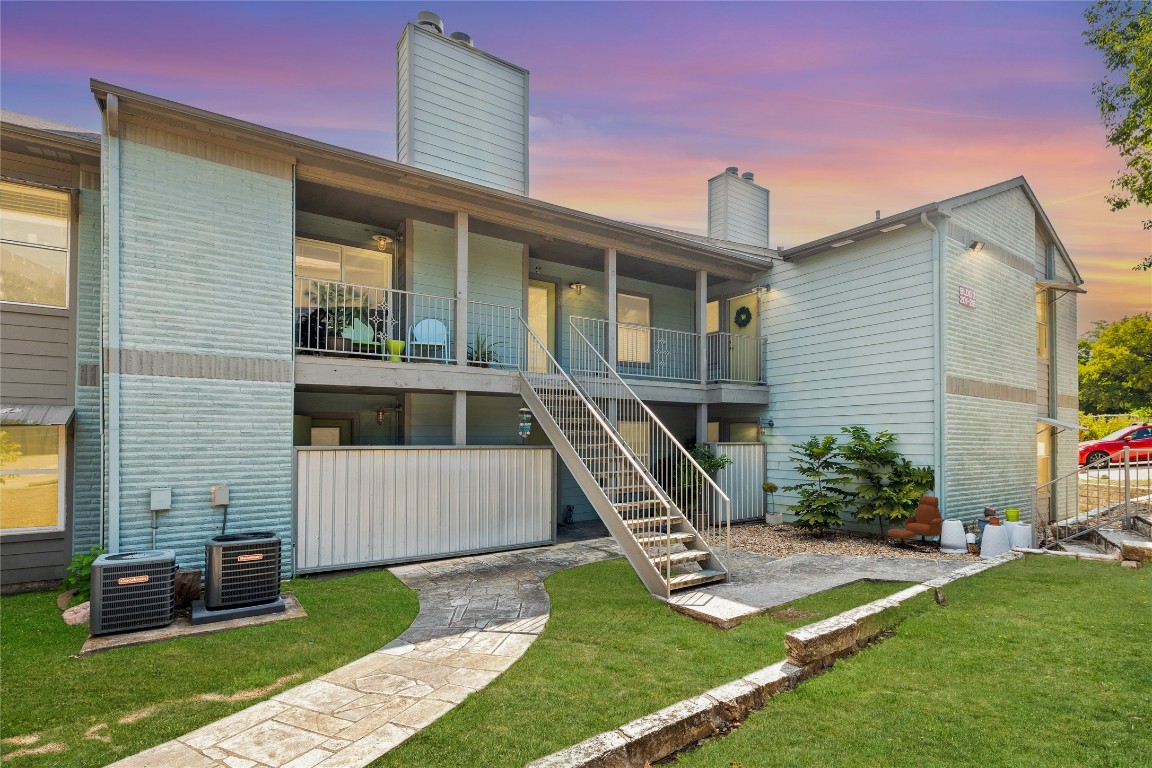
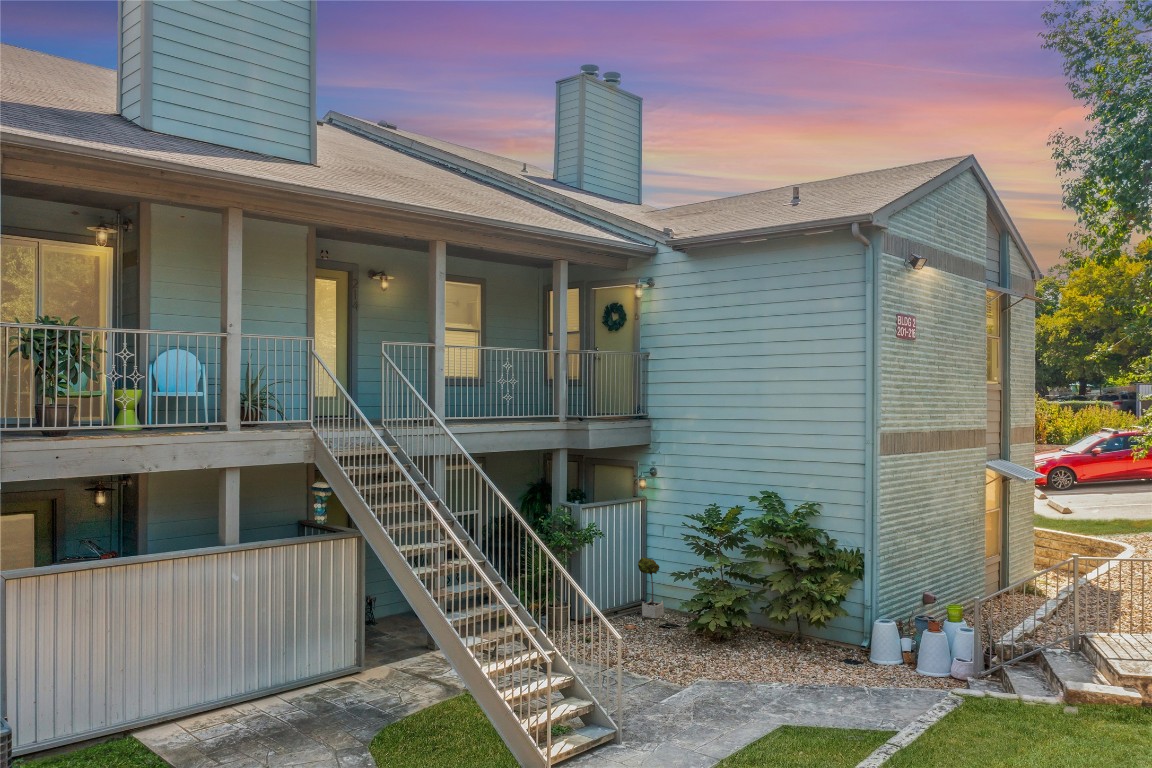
lounge chair: present [888,496,944,549] -> none [808,586,877,667]

